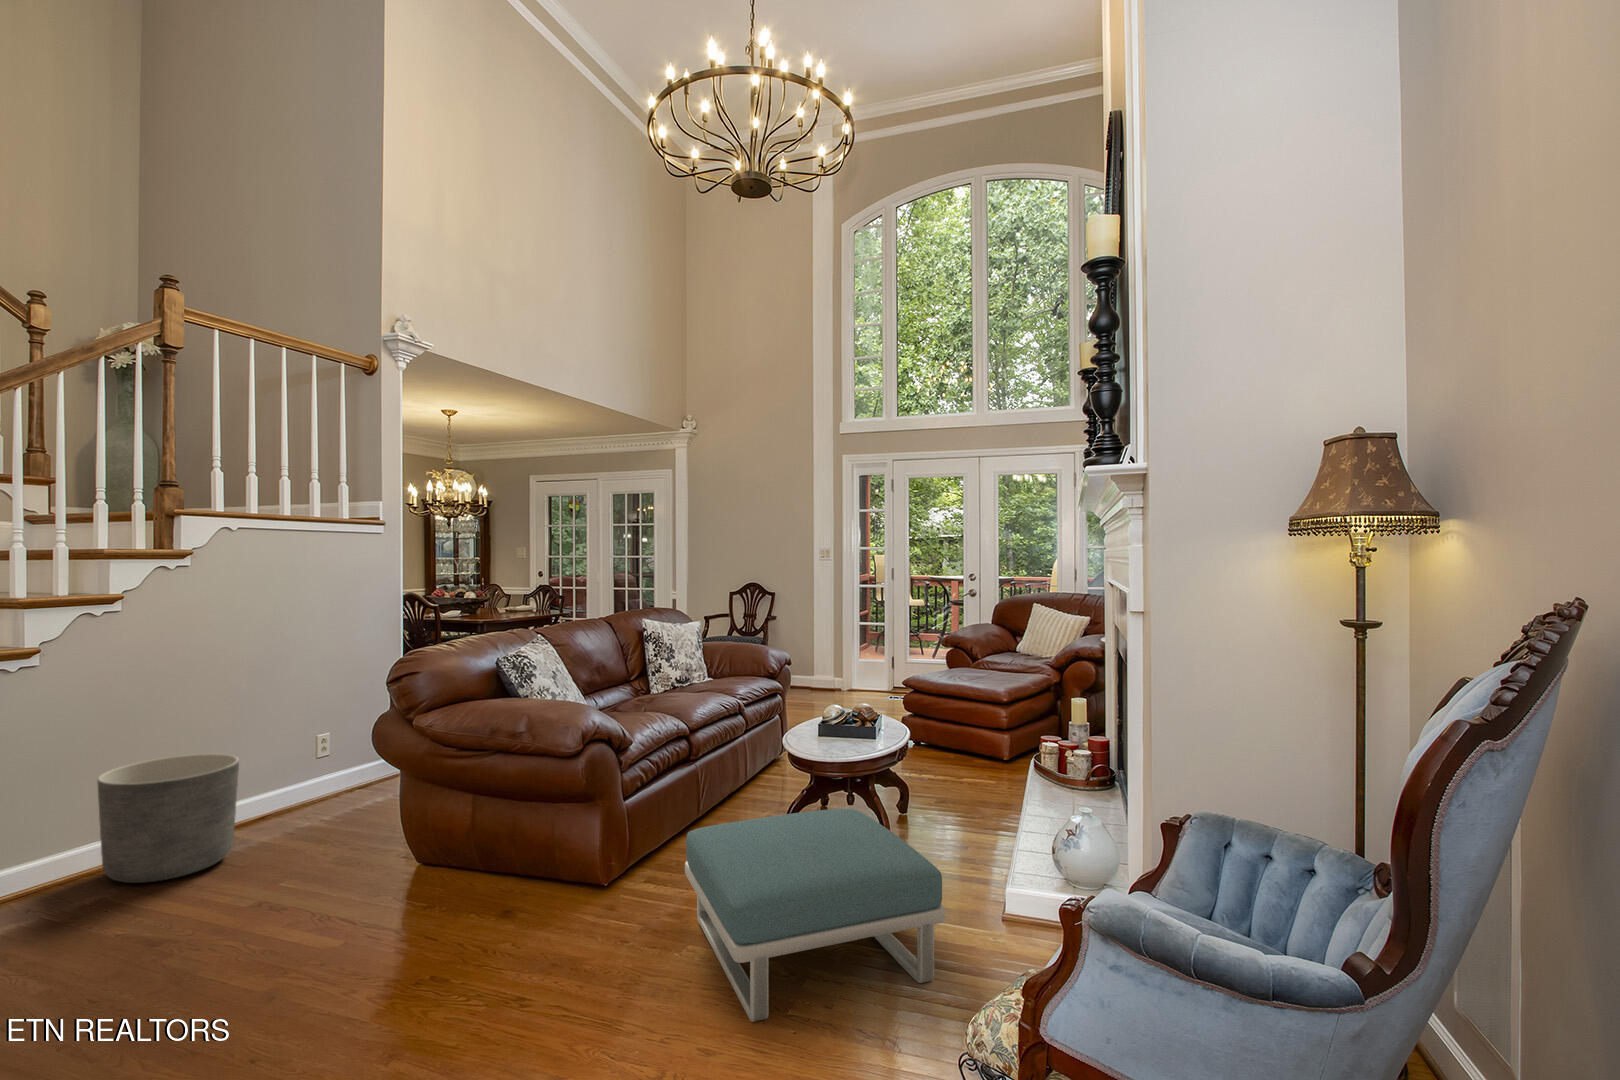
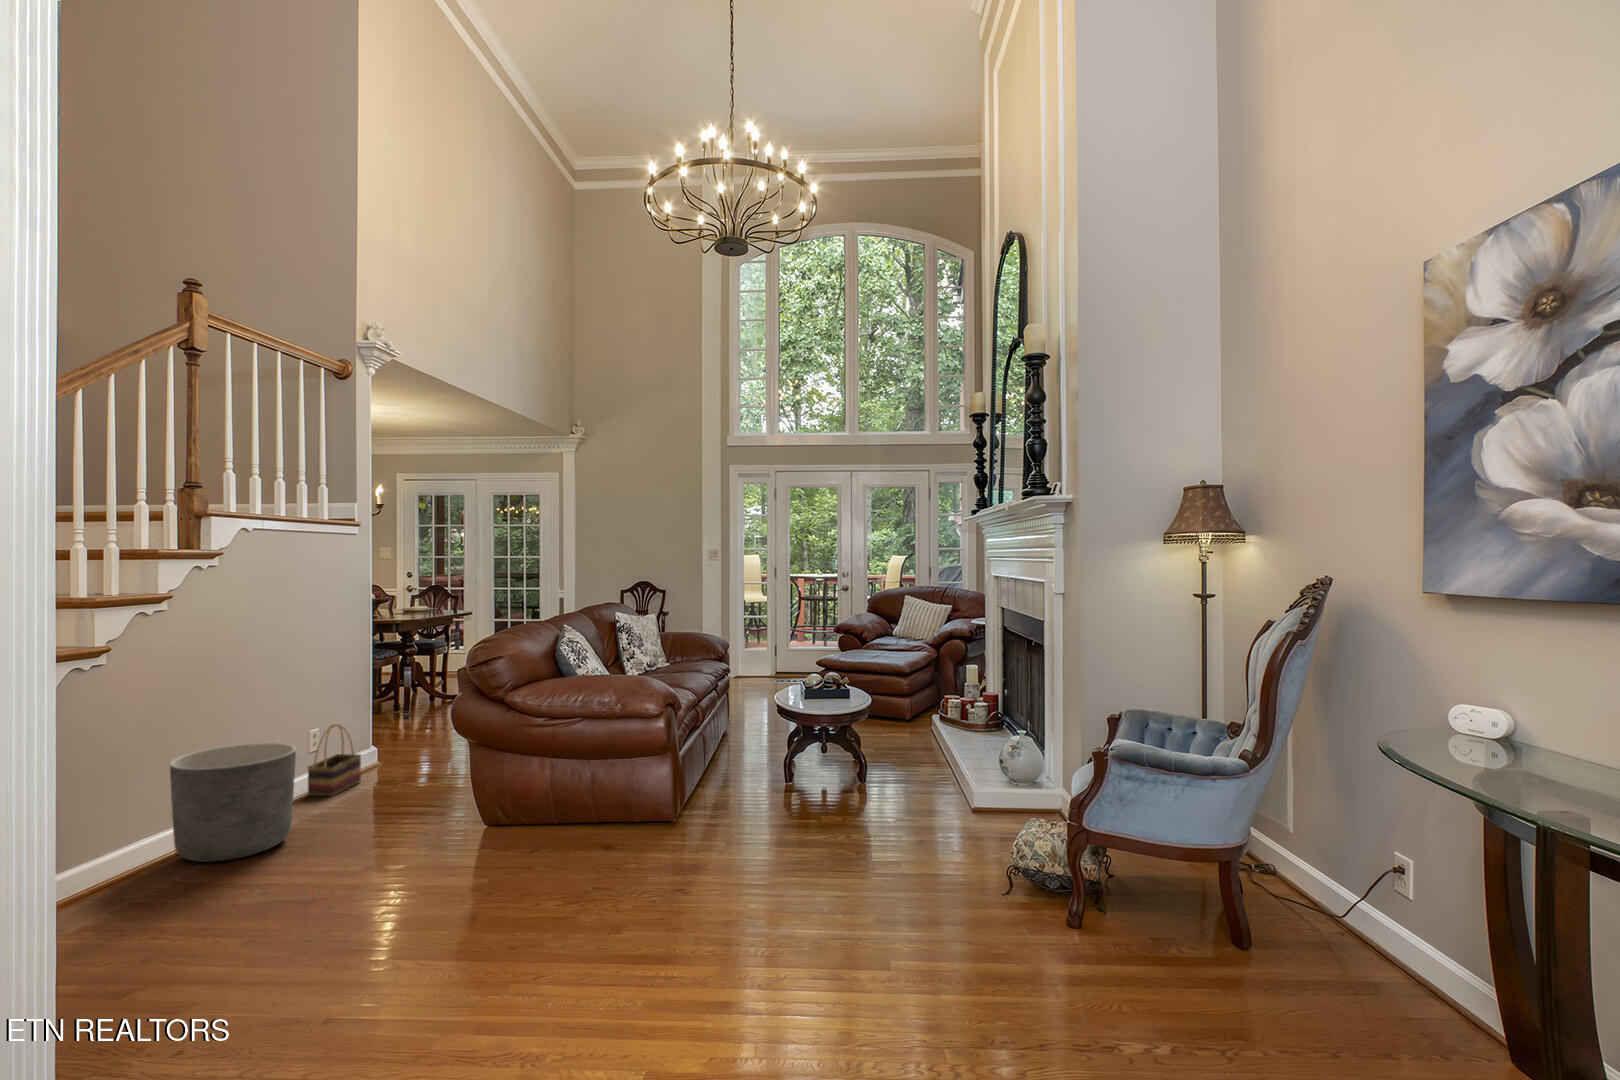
basket: none [307,731,372,808] -> present [308,723,361,796]
footstool: present [685,809,945,1022] -> none [751,745,956,879]

